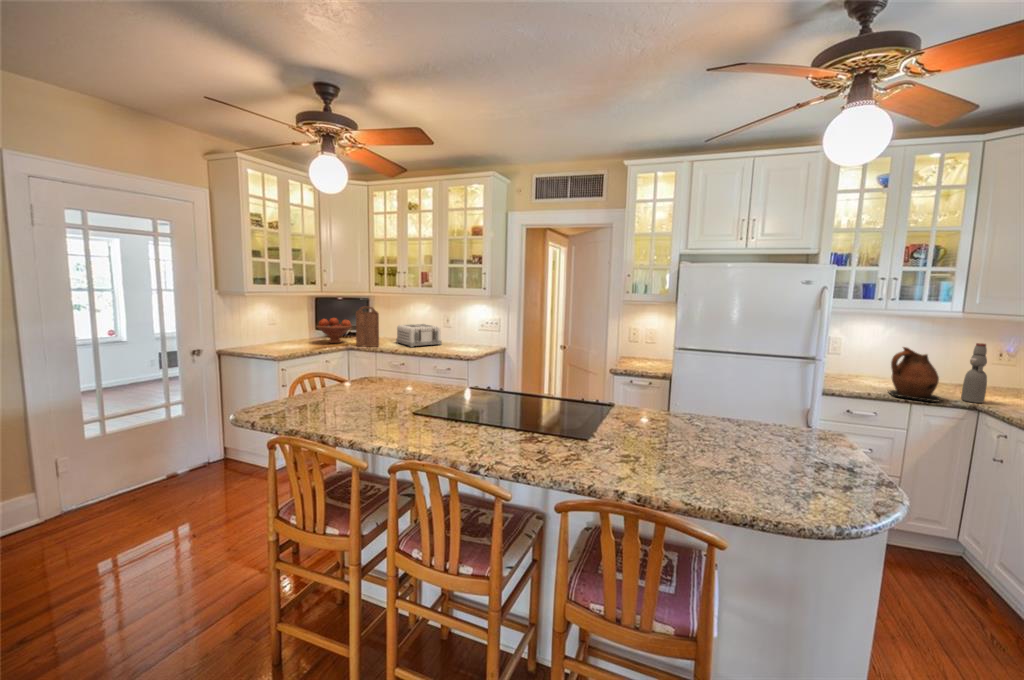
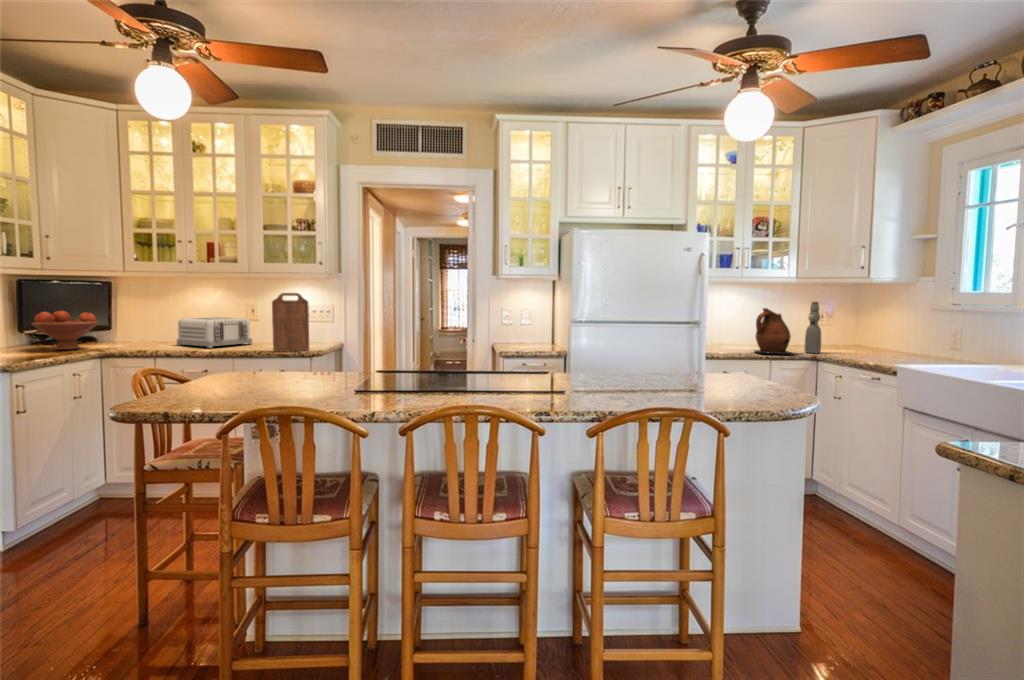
cutting board: present [356,307,379,347] -> present [272,293,309,352]

